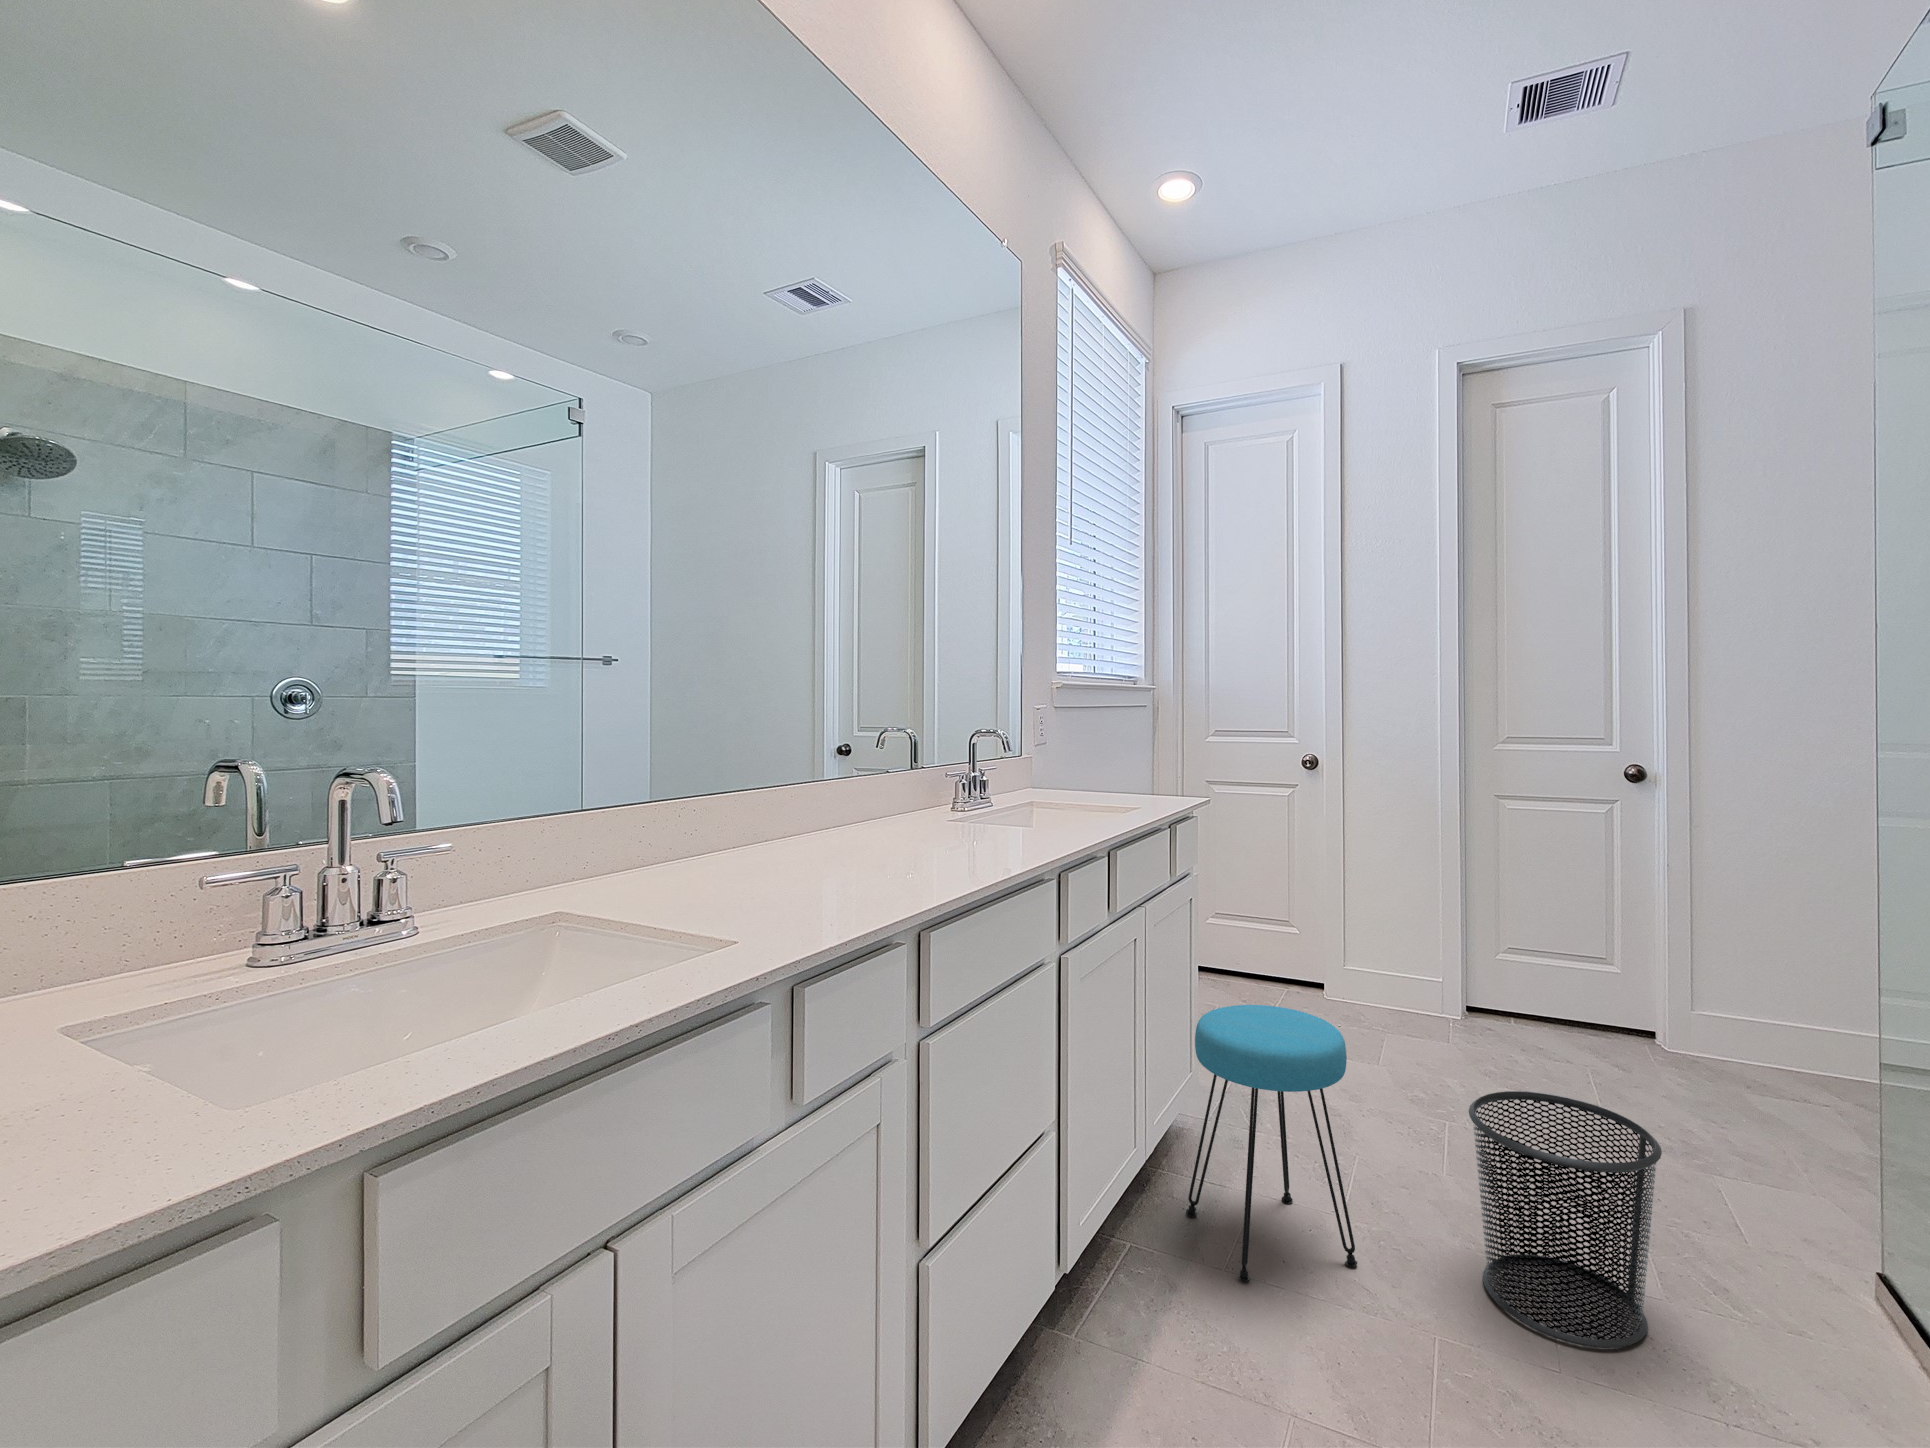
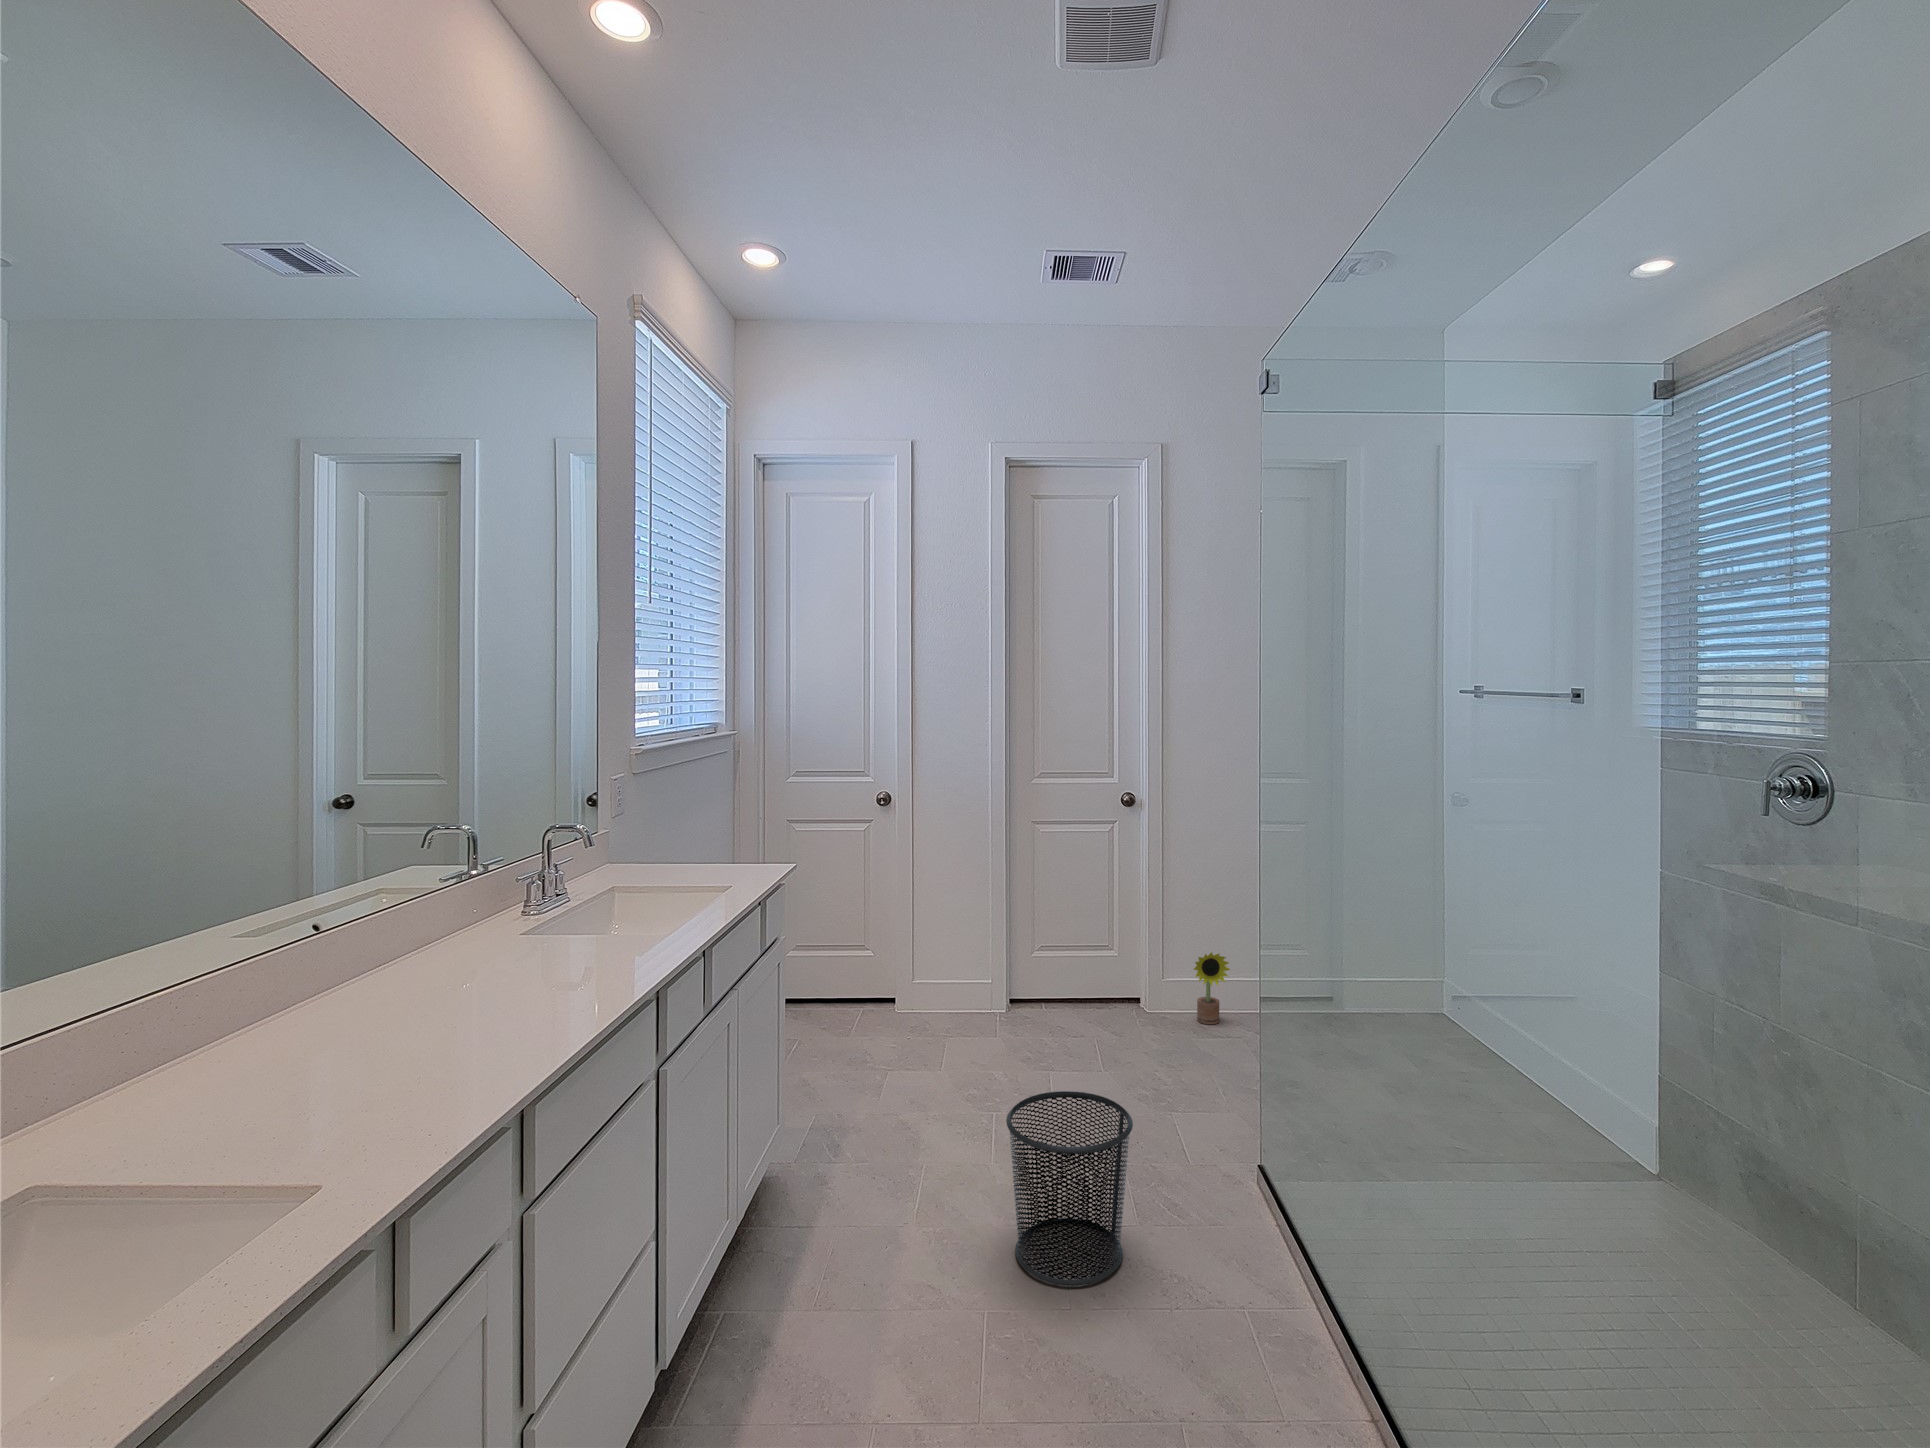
decorative plant: none [1750,979,1817,1080] -> present [1194,952,1230,1024]
stool: present [1186,1005,1357,1281] -> none [774,1058,922,1315]

